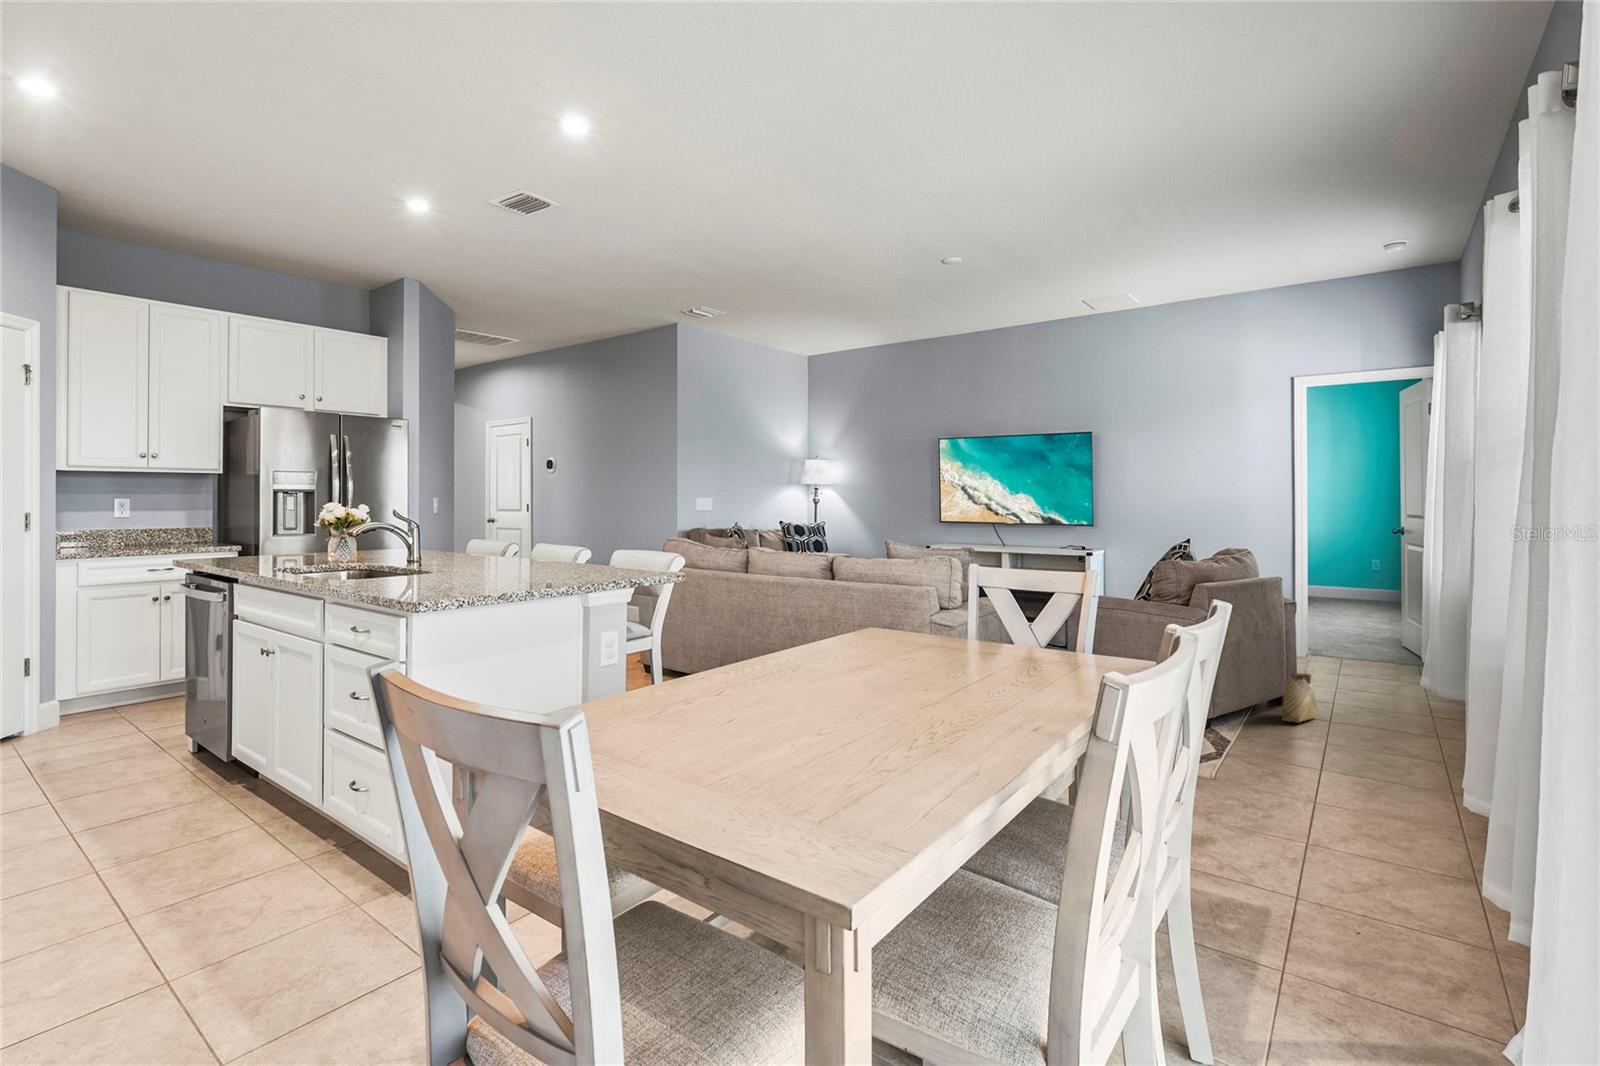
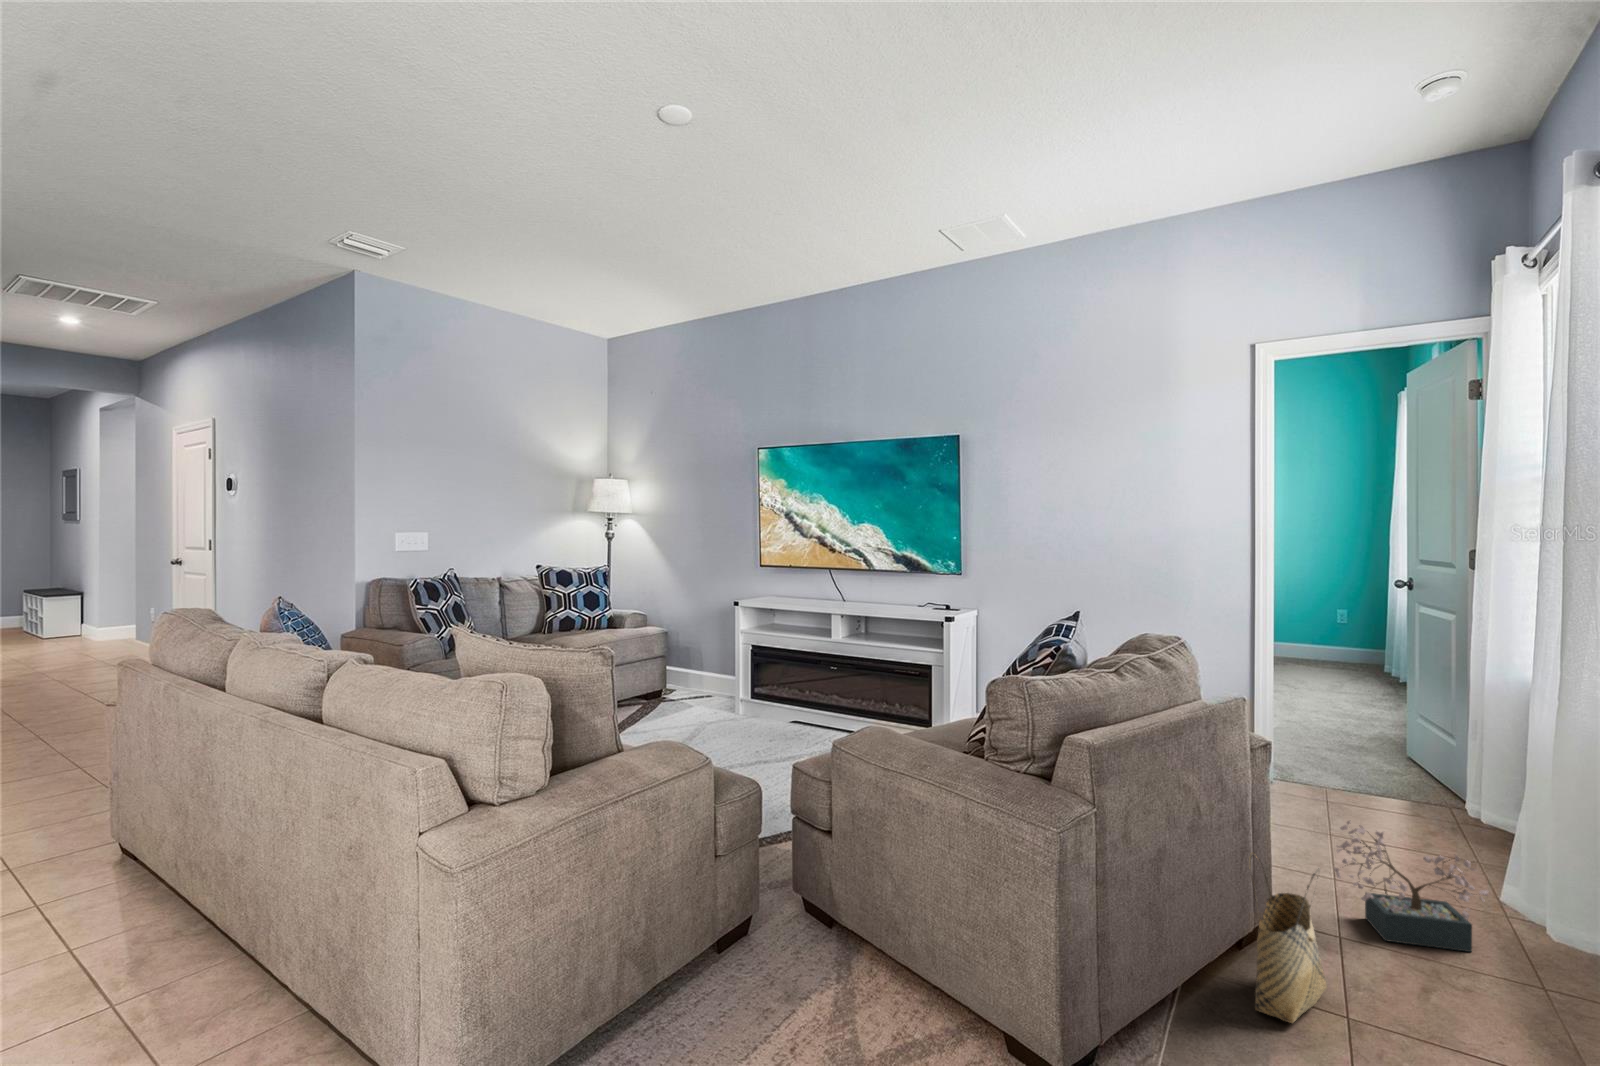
decorative plant: none [1330,650,1410,710] -> present [1334,821,1488,952]

